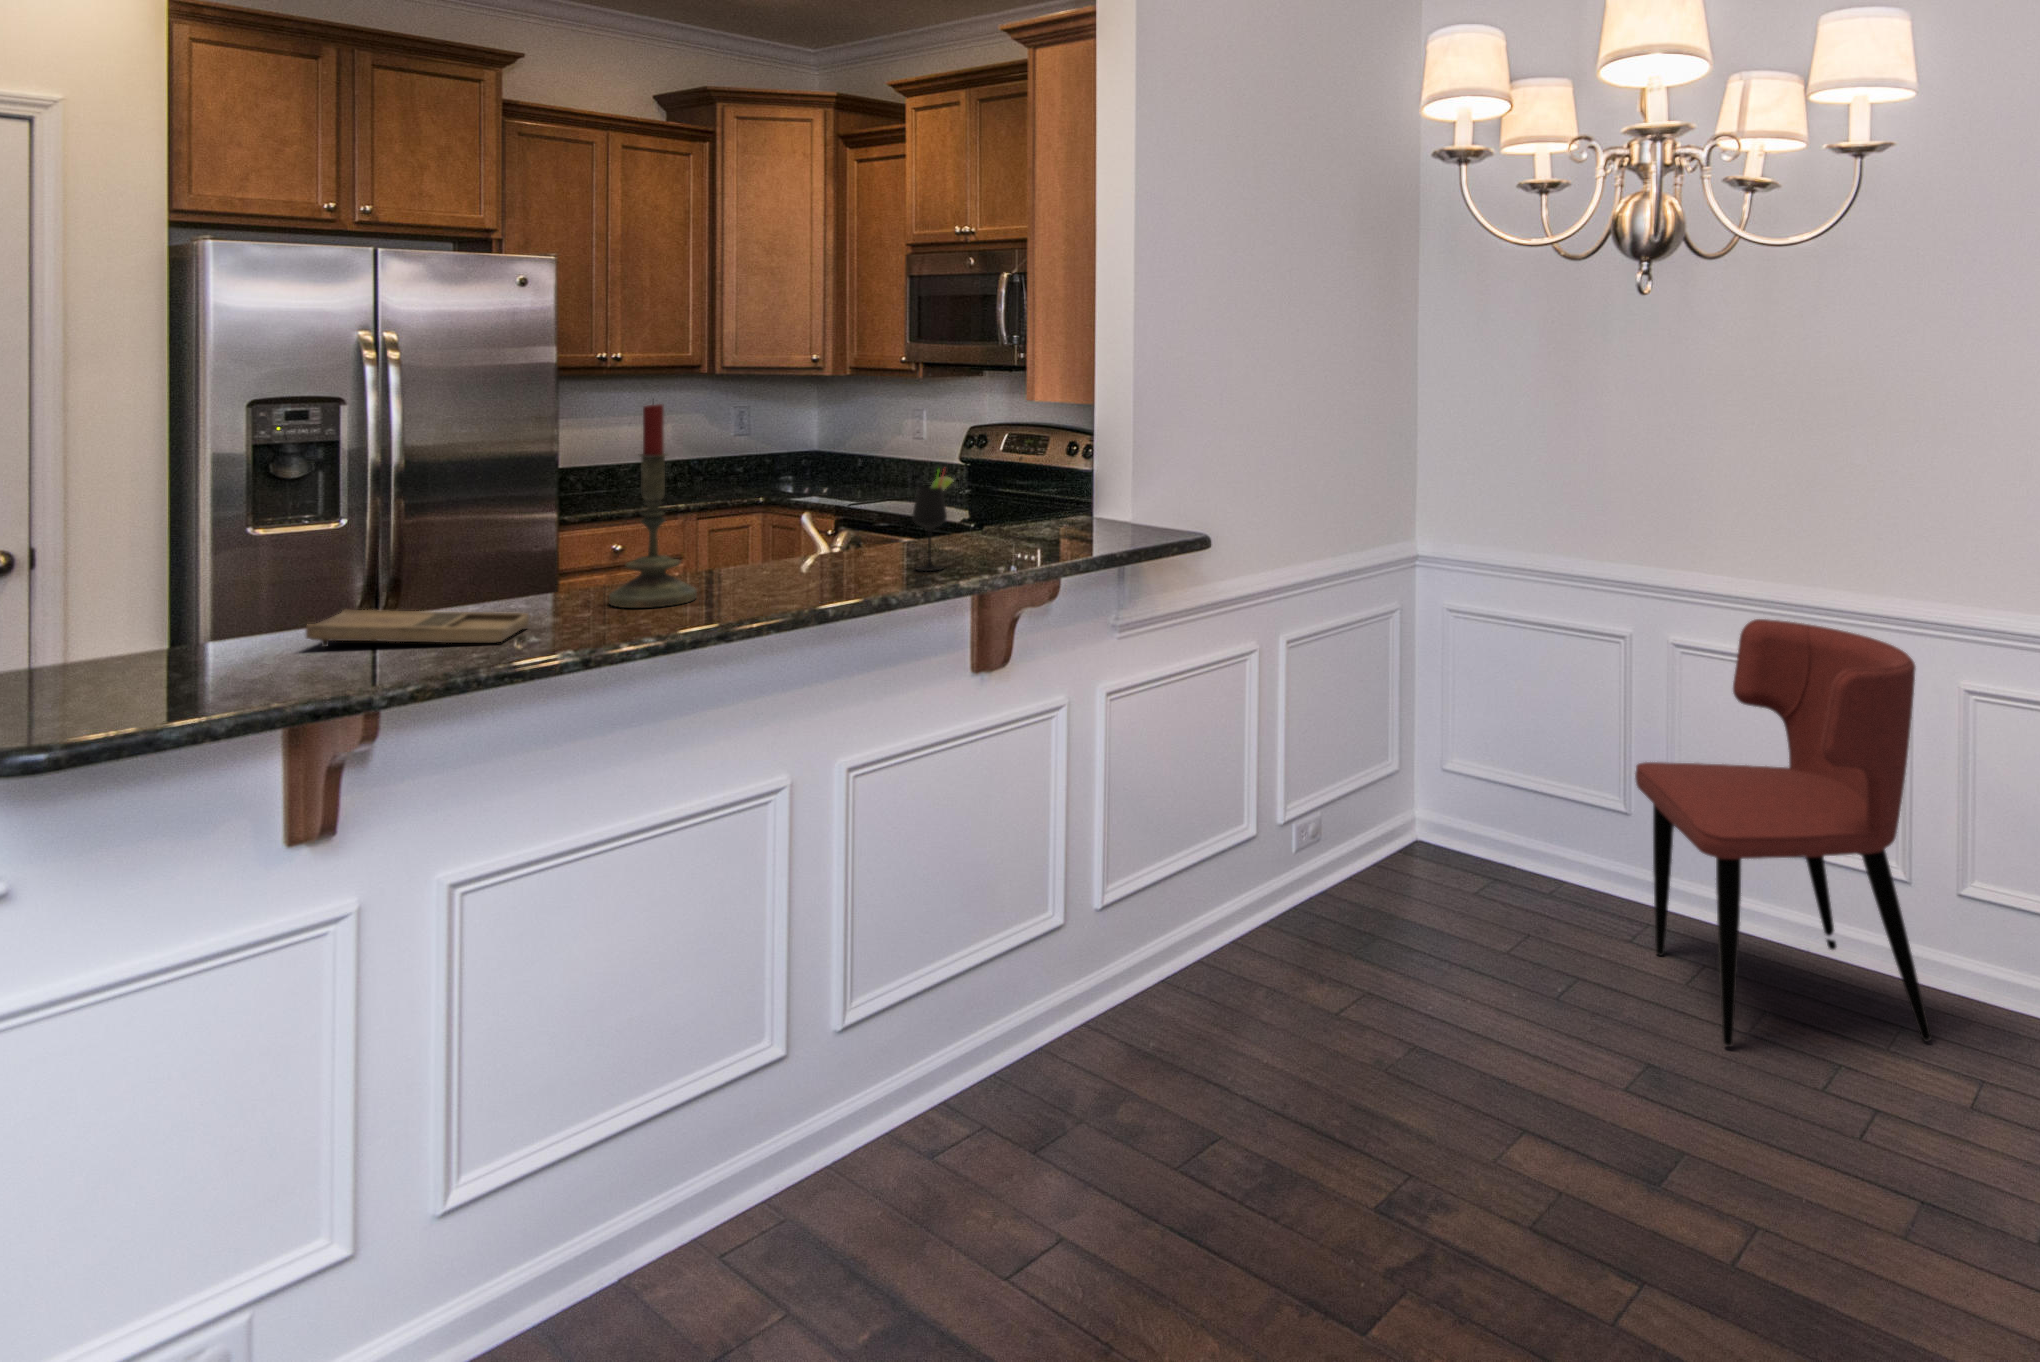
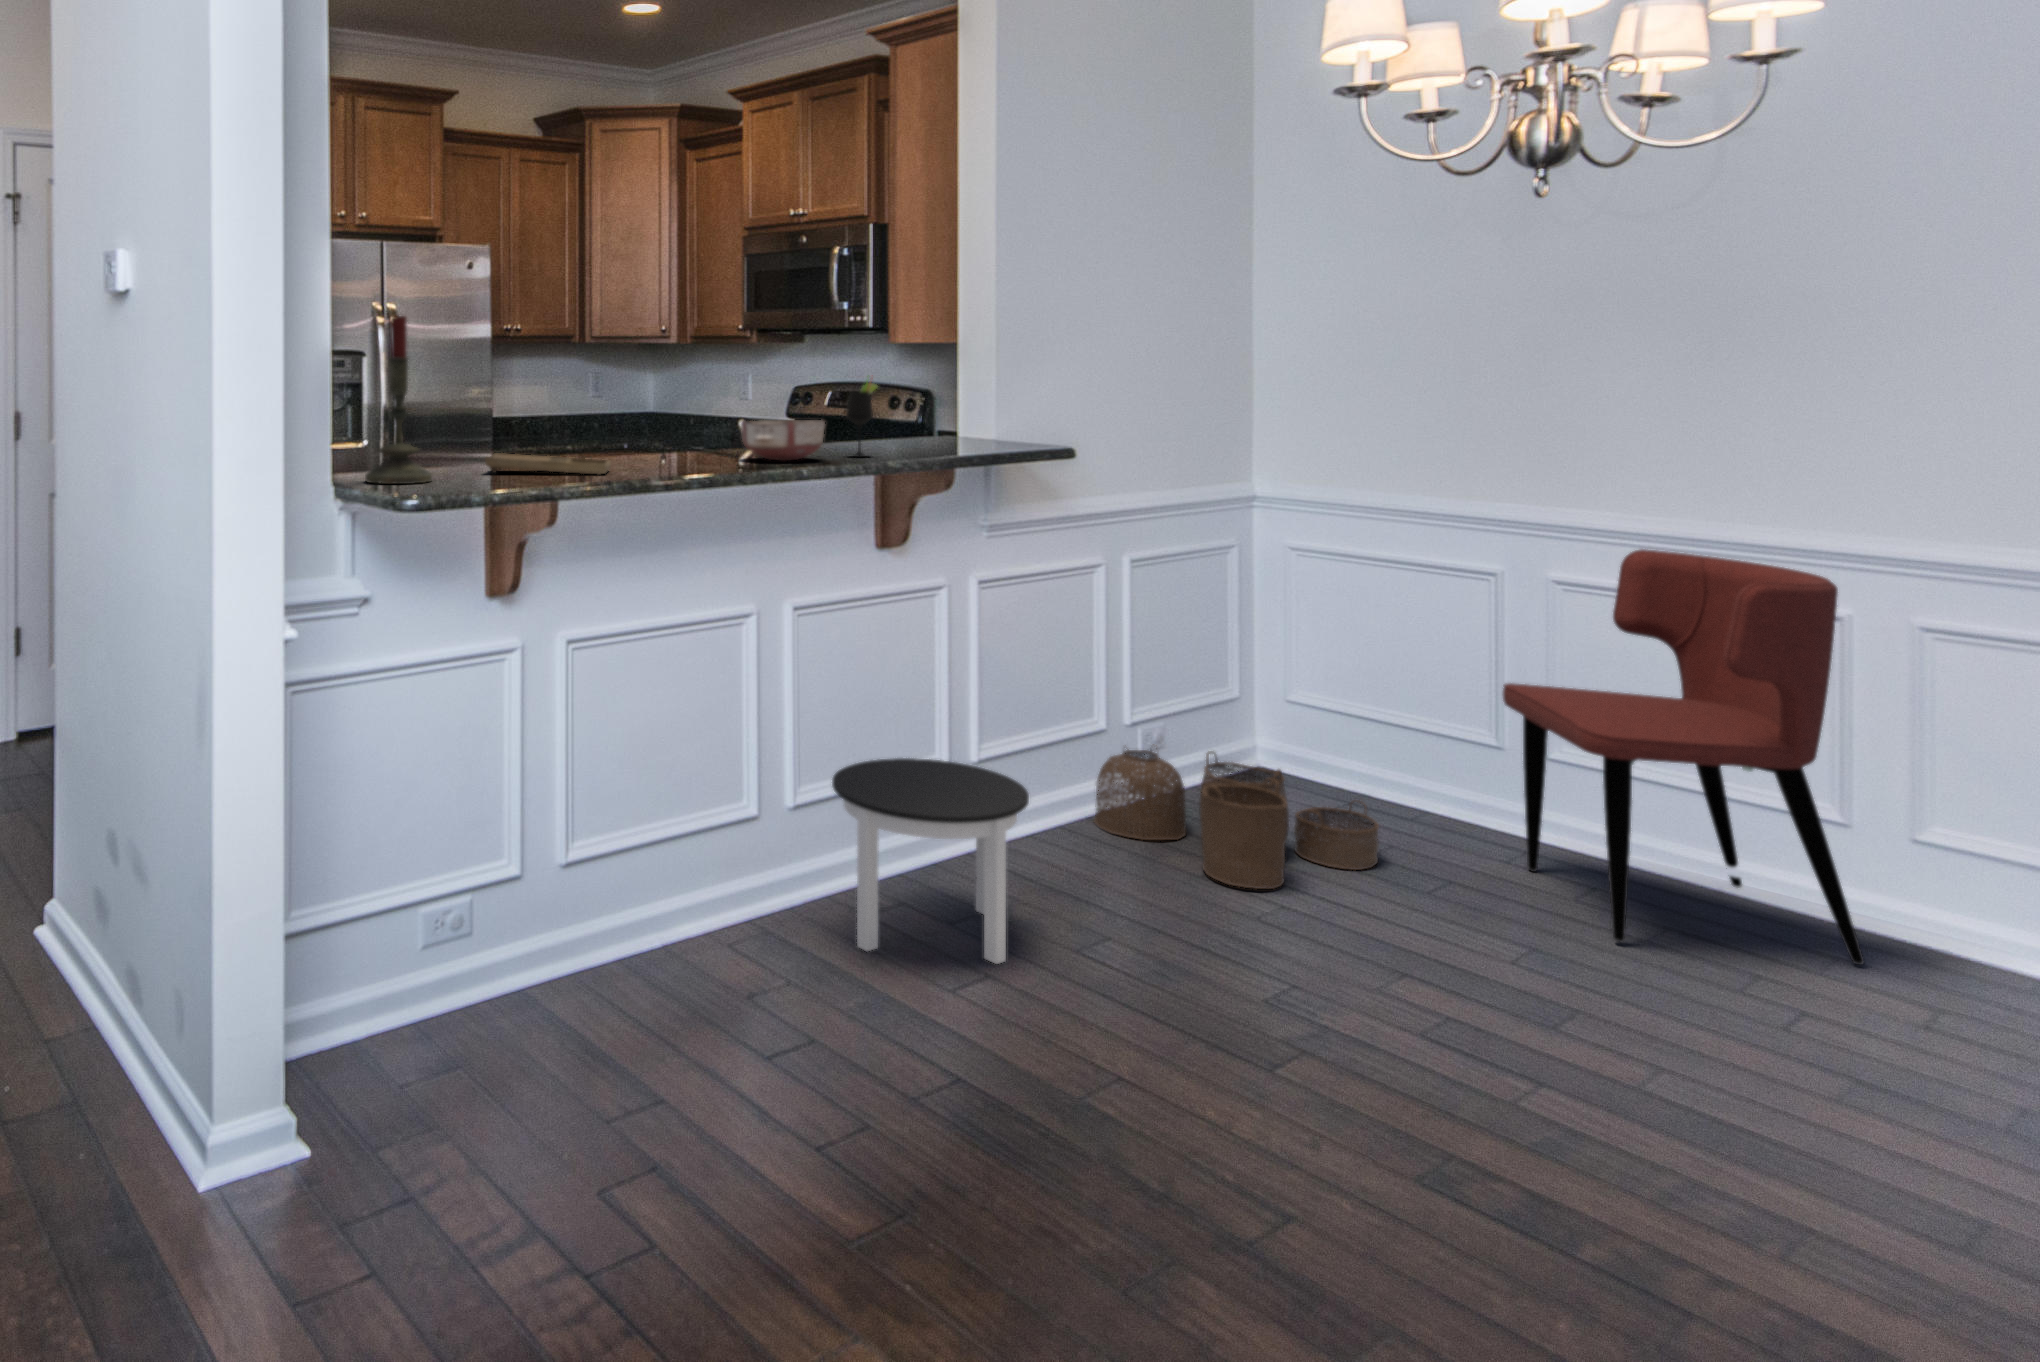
candle: present [609,404,697,608] -> present [365,316,432,484]
ceramic bowl: none [760,527,874,586] -> present [741,420,825,461]
woven basket: none [1239,852,1520,1026] -> present [1094,750,1379,889]
round table: none [883,930,1125,1213] -> present [832,758,1029,964]

